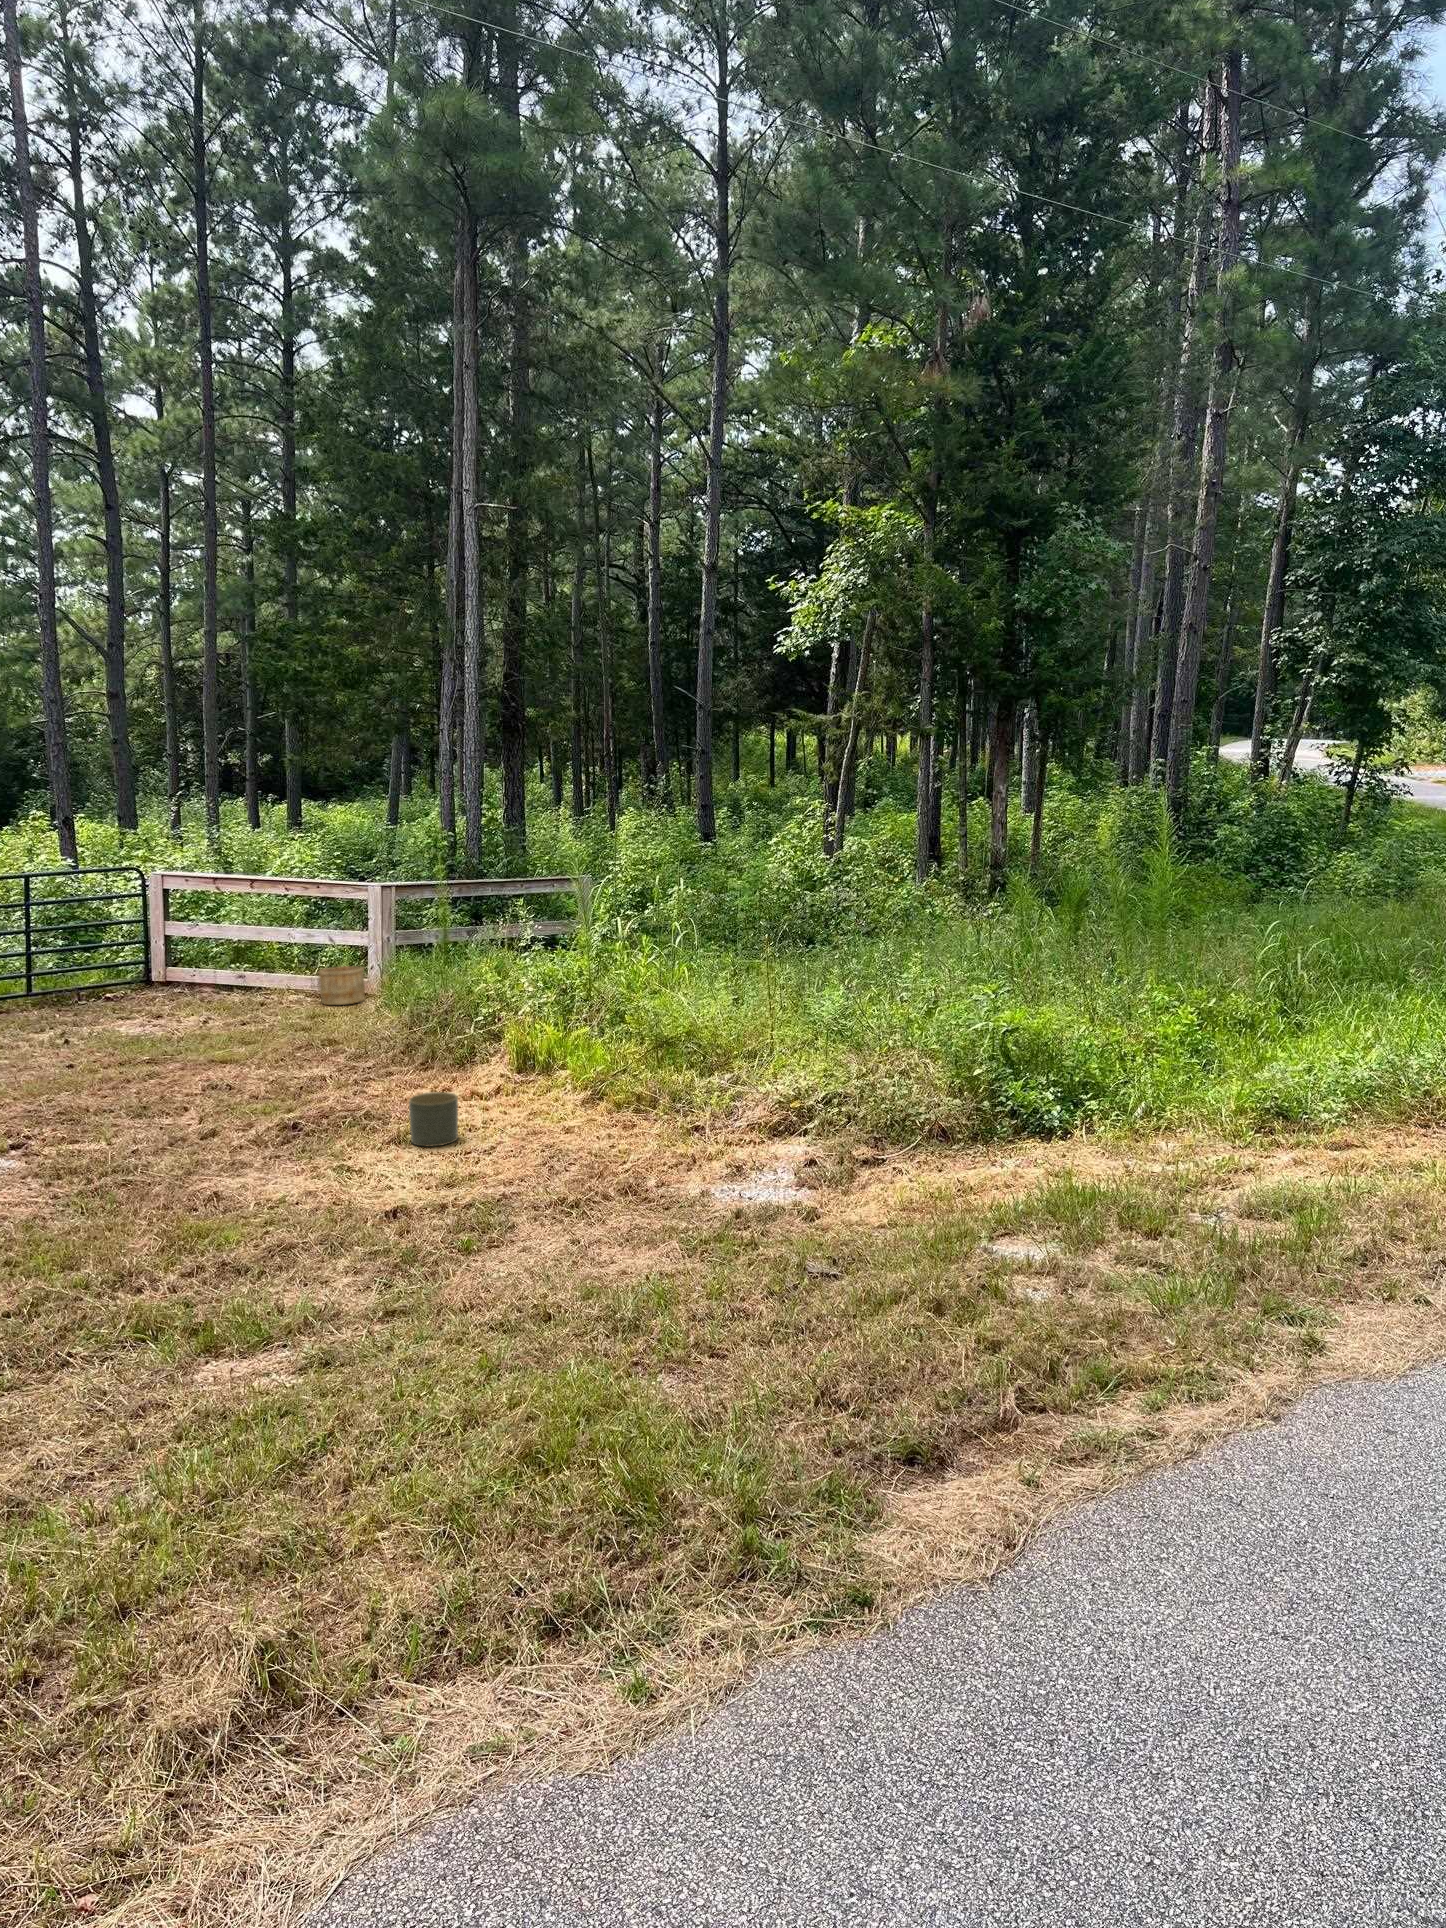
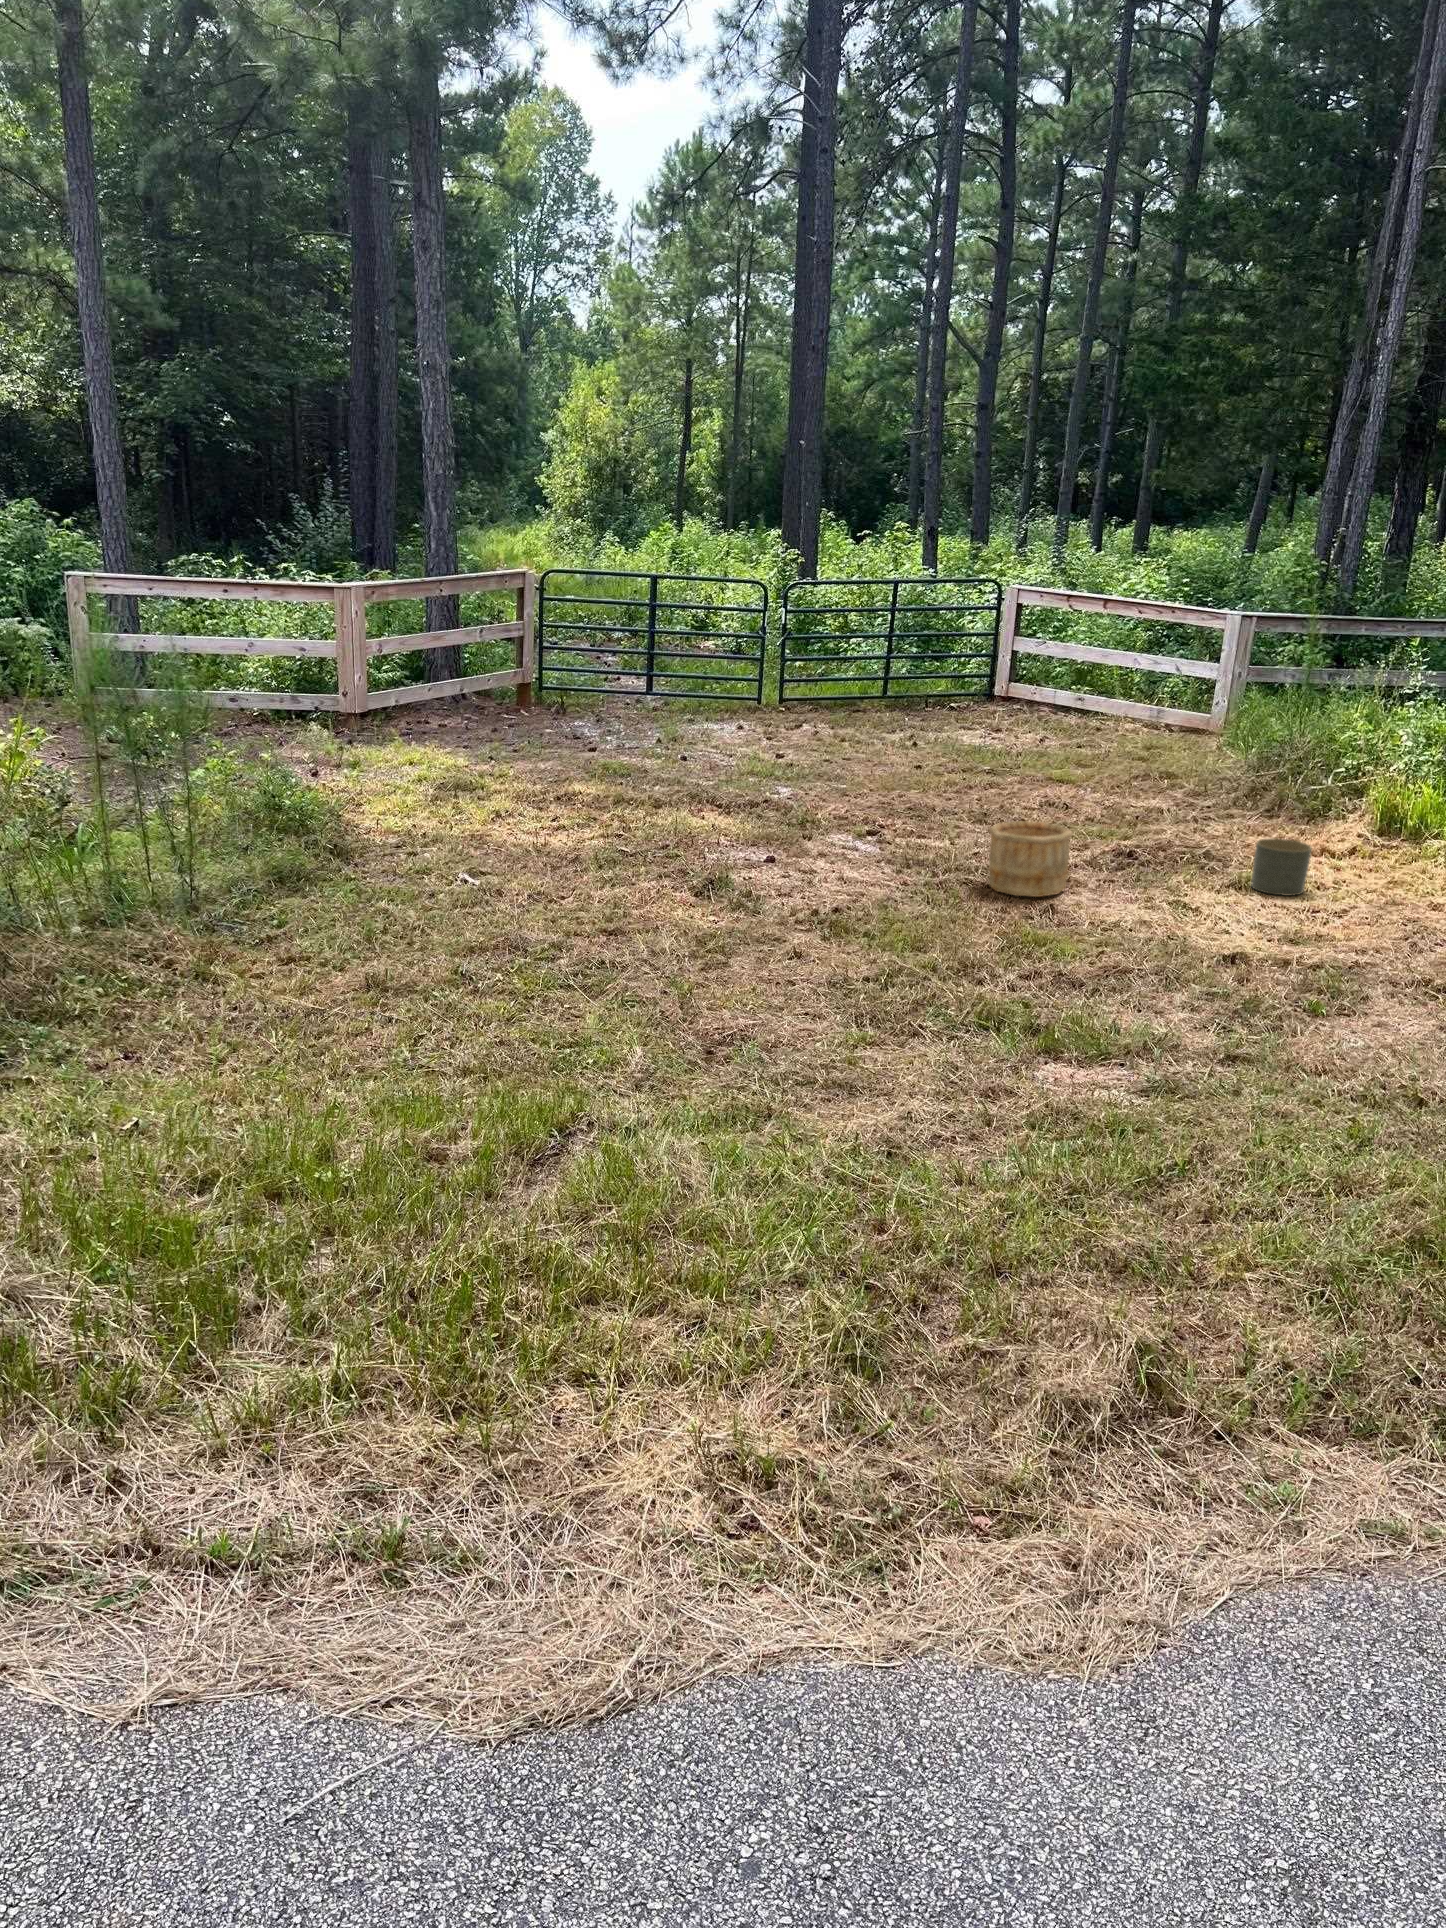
wooden bucket: present [318,966,365,1005] -> present [989,821,1072,897]

